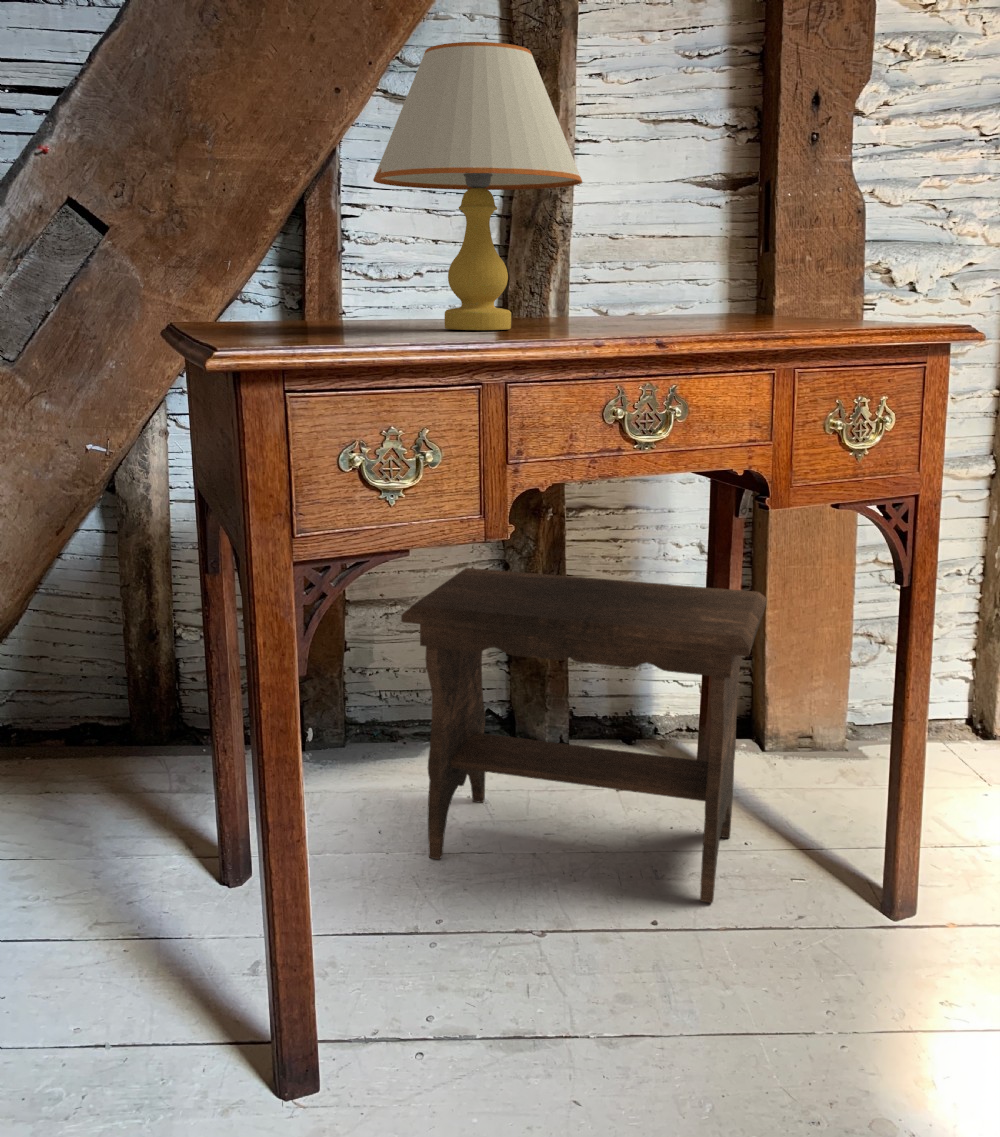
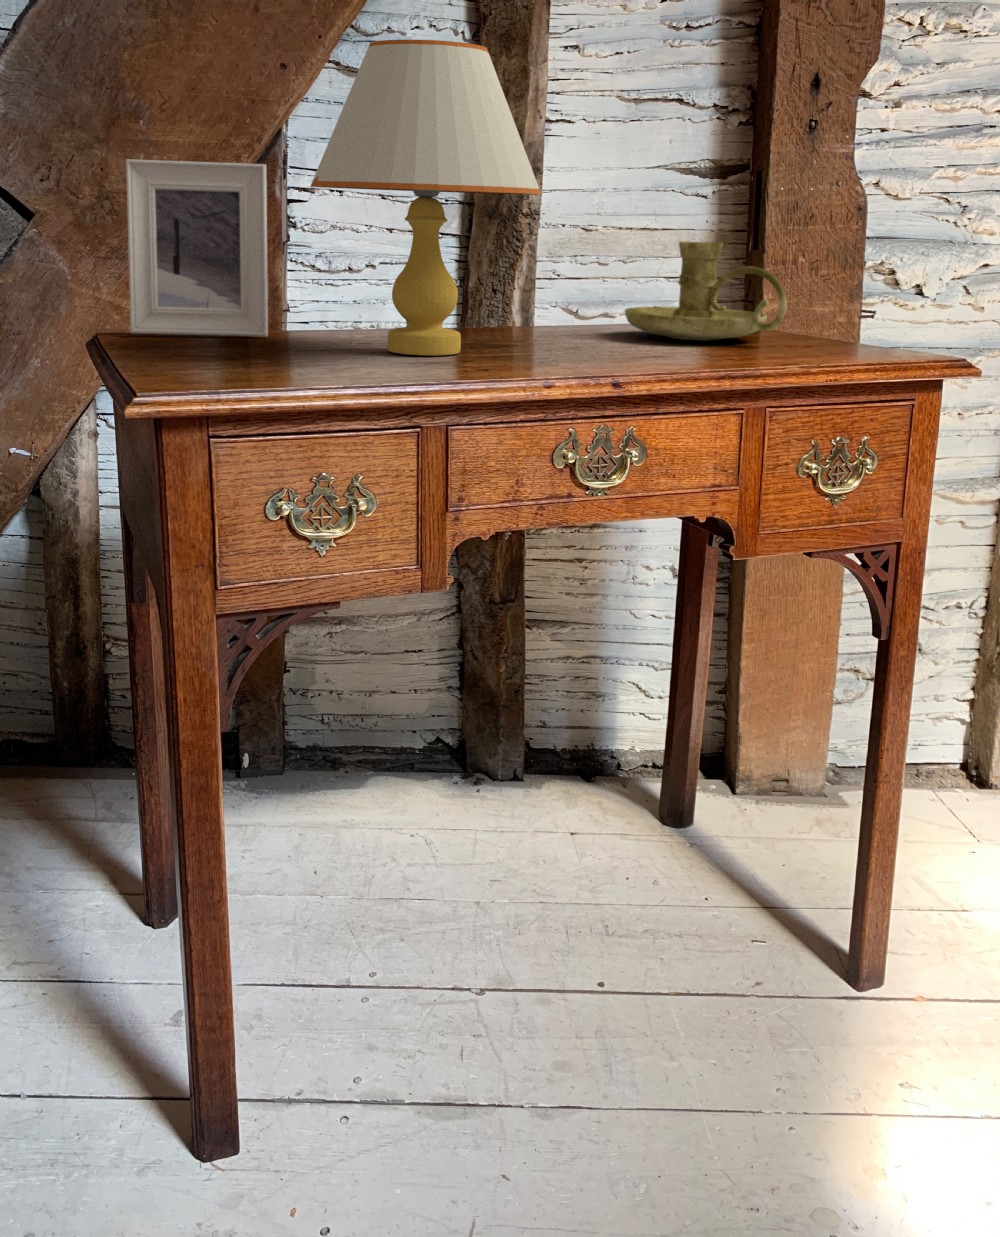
picture frame: none [204,168,333,325] -> present [126,159,268,337]
candle holder: none [655,233,805,321] -> present [625,241,787,341]
footstool: present [401,568,767,903] -> none [339,595,738,966]

